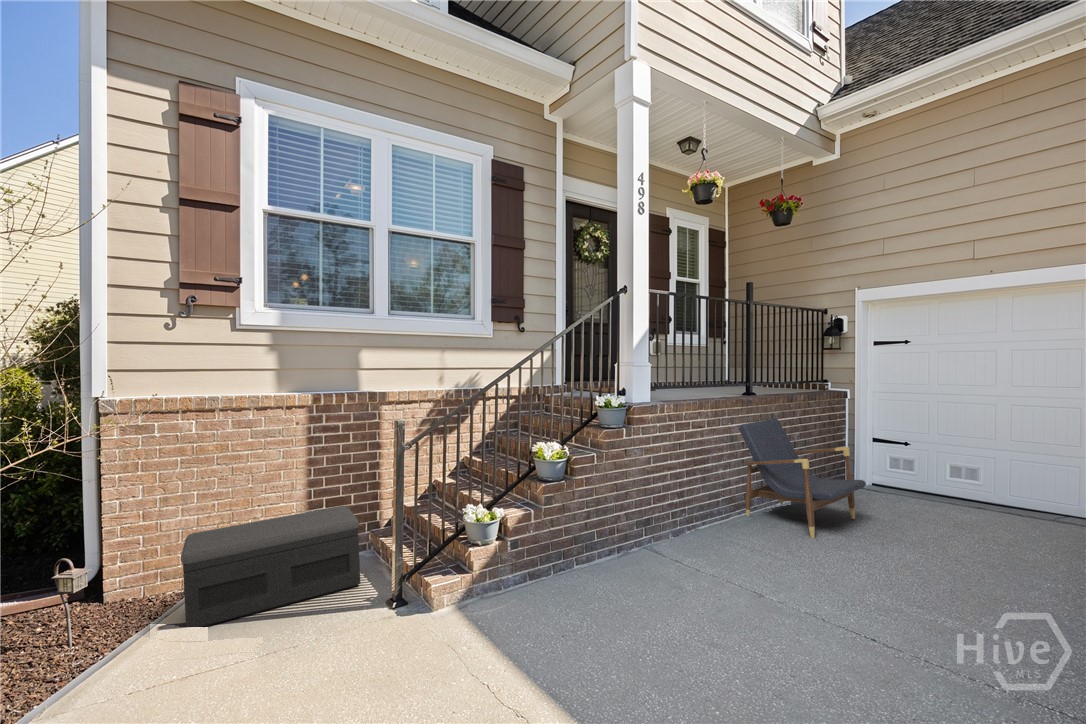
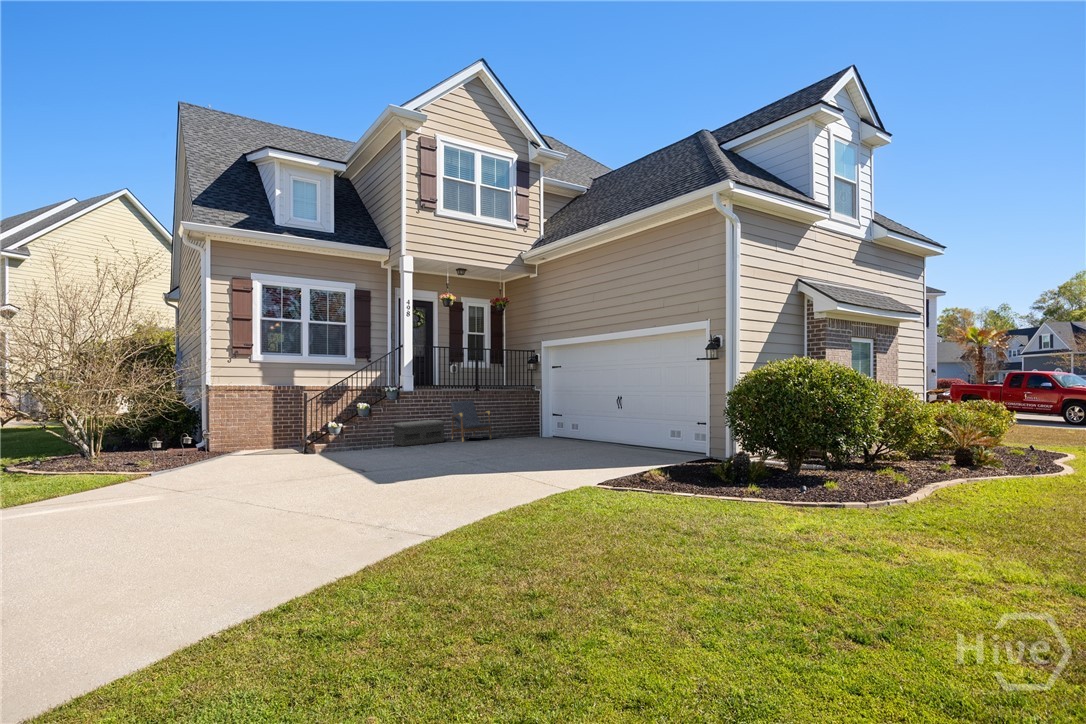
storage bench: present [181,506,360,627] -> present [394,420,444,447]

